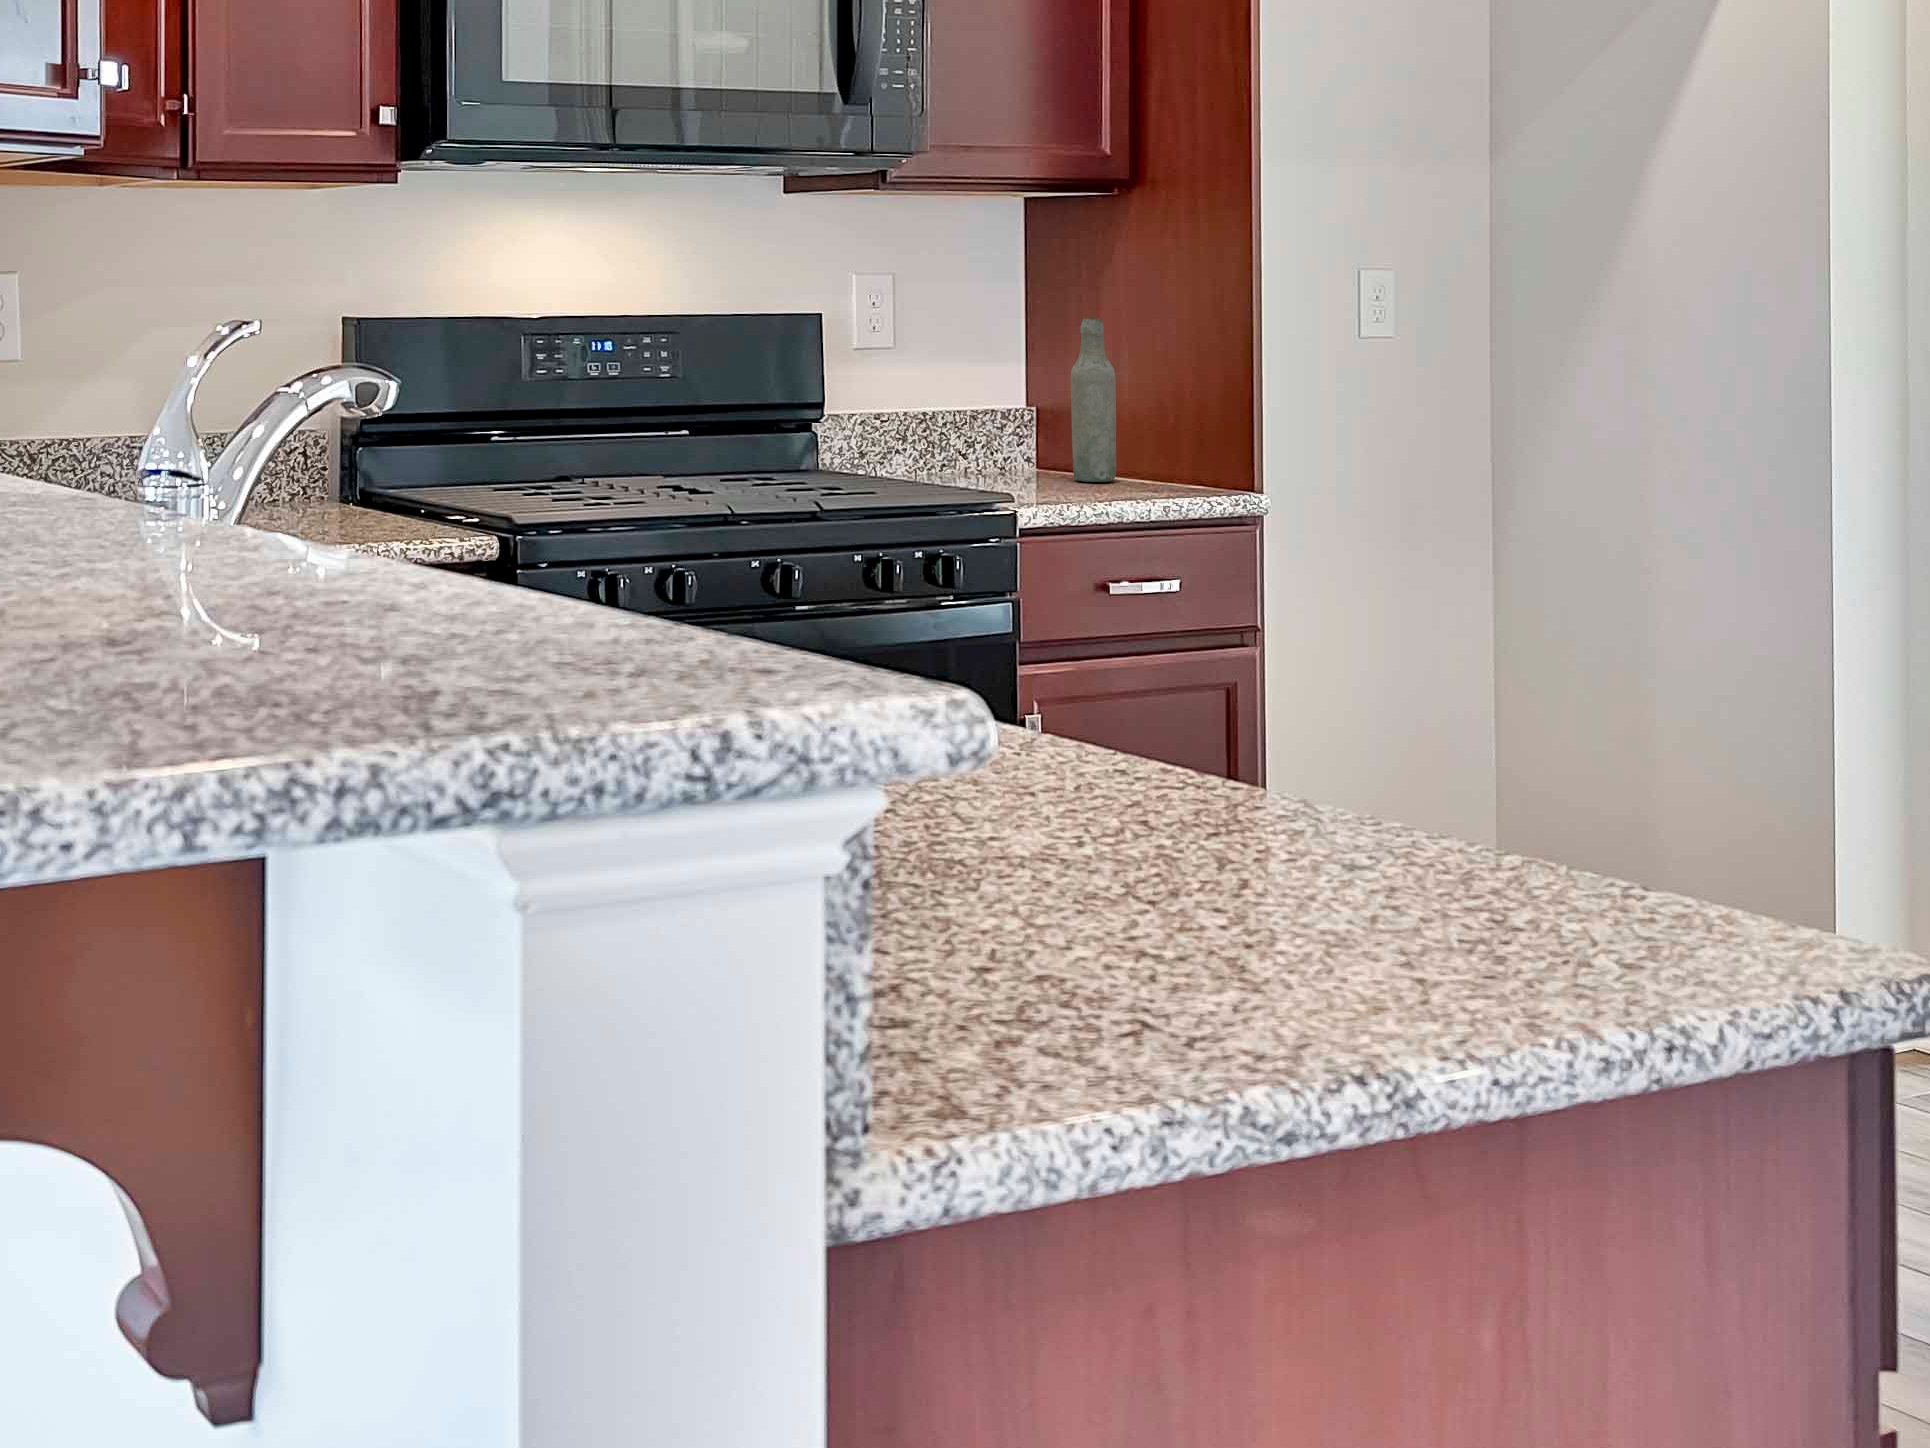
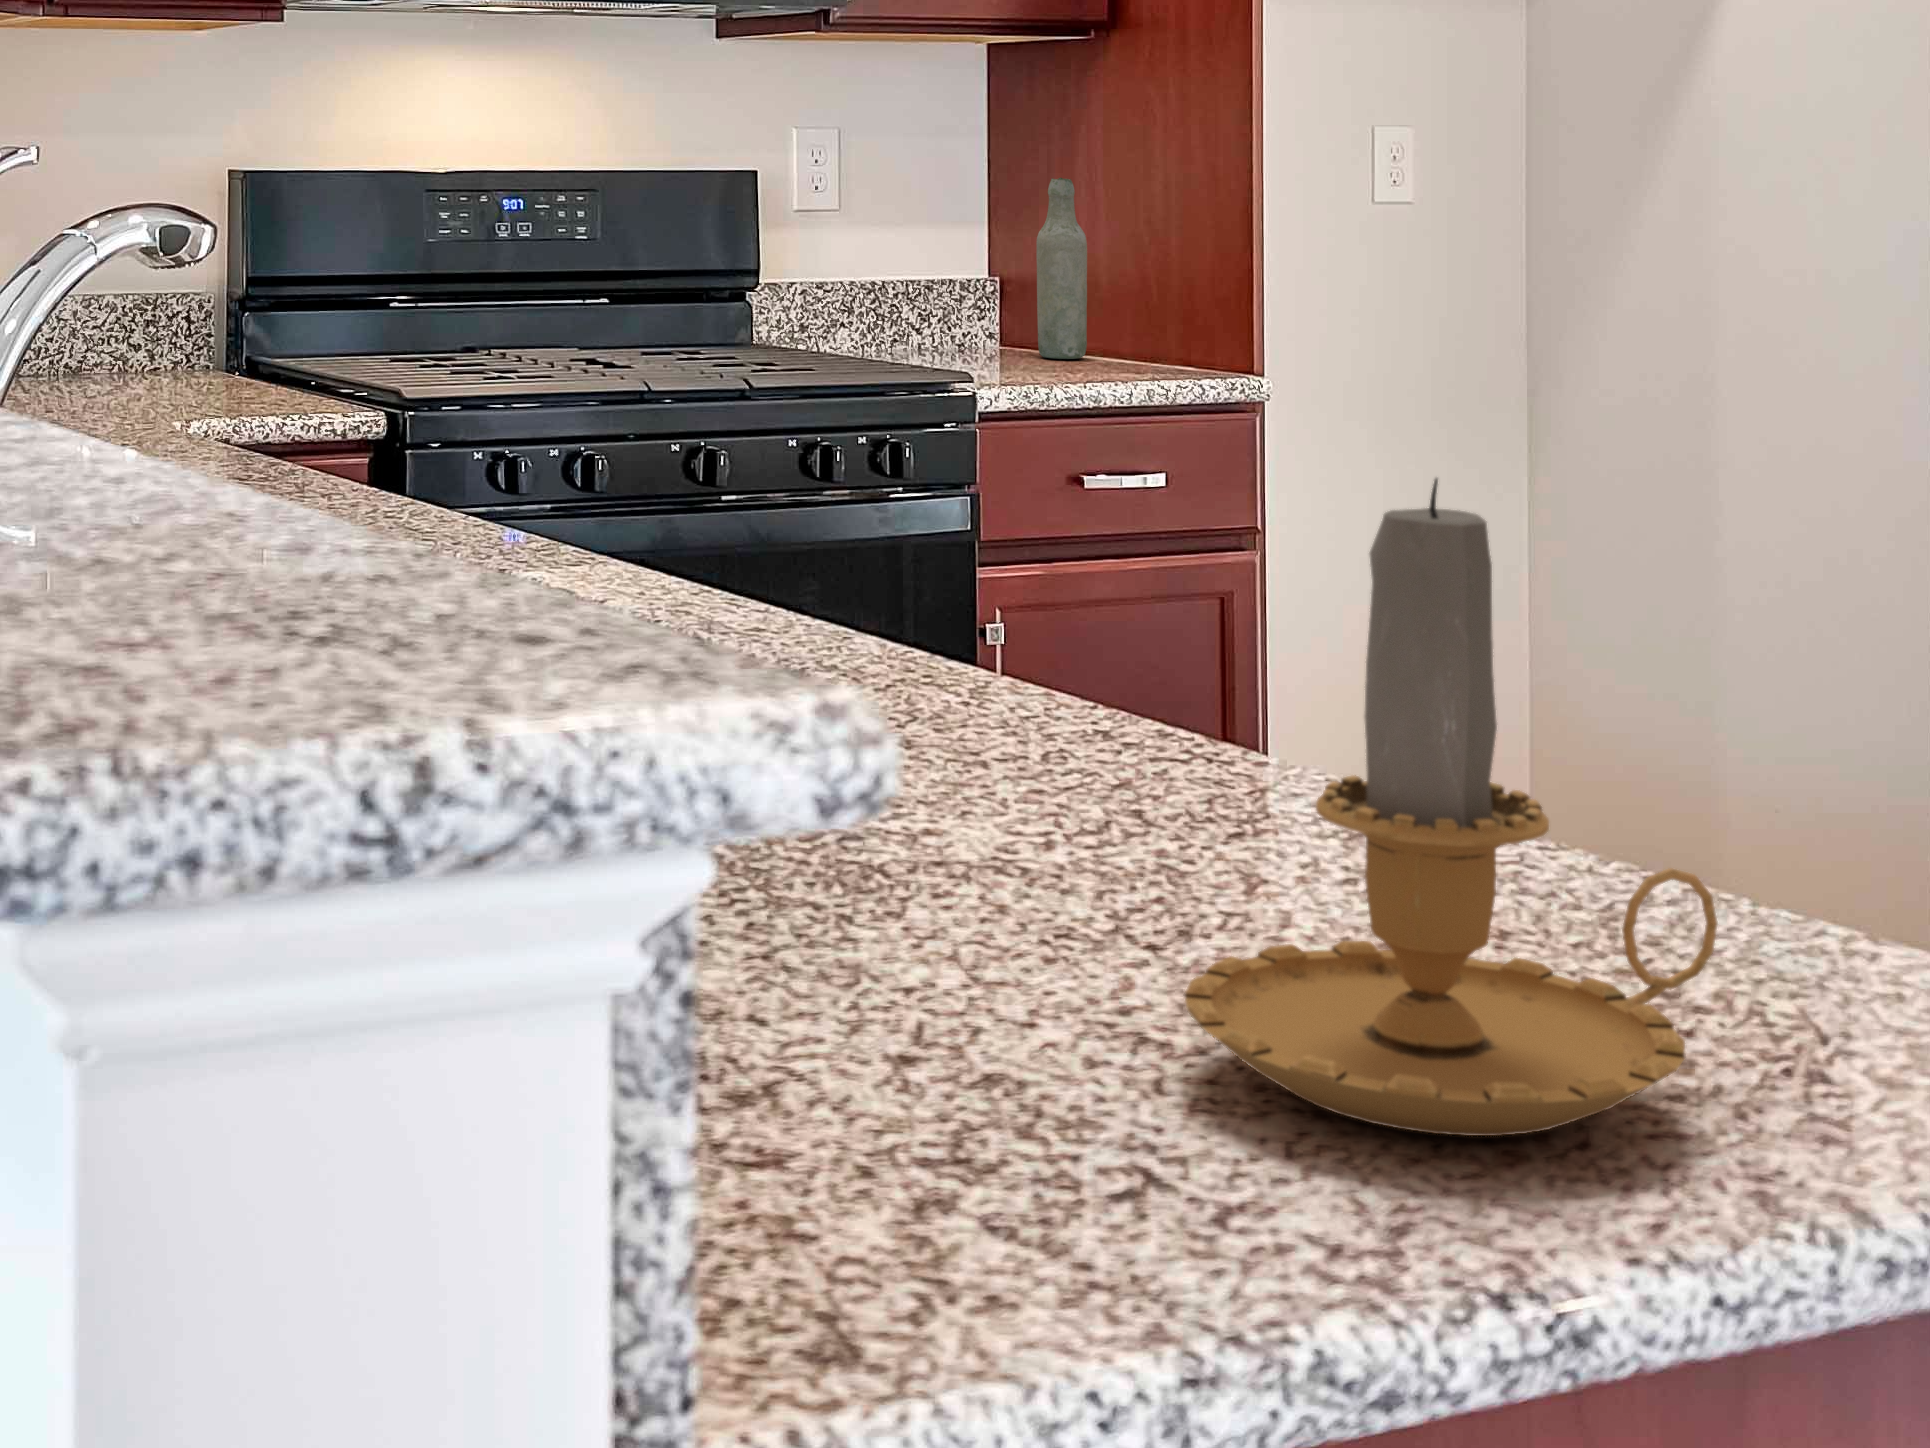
candle: none [1171,566,1521,999] -> present [1184,478,1717,1136]

